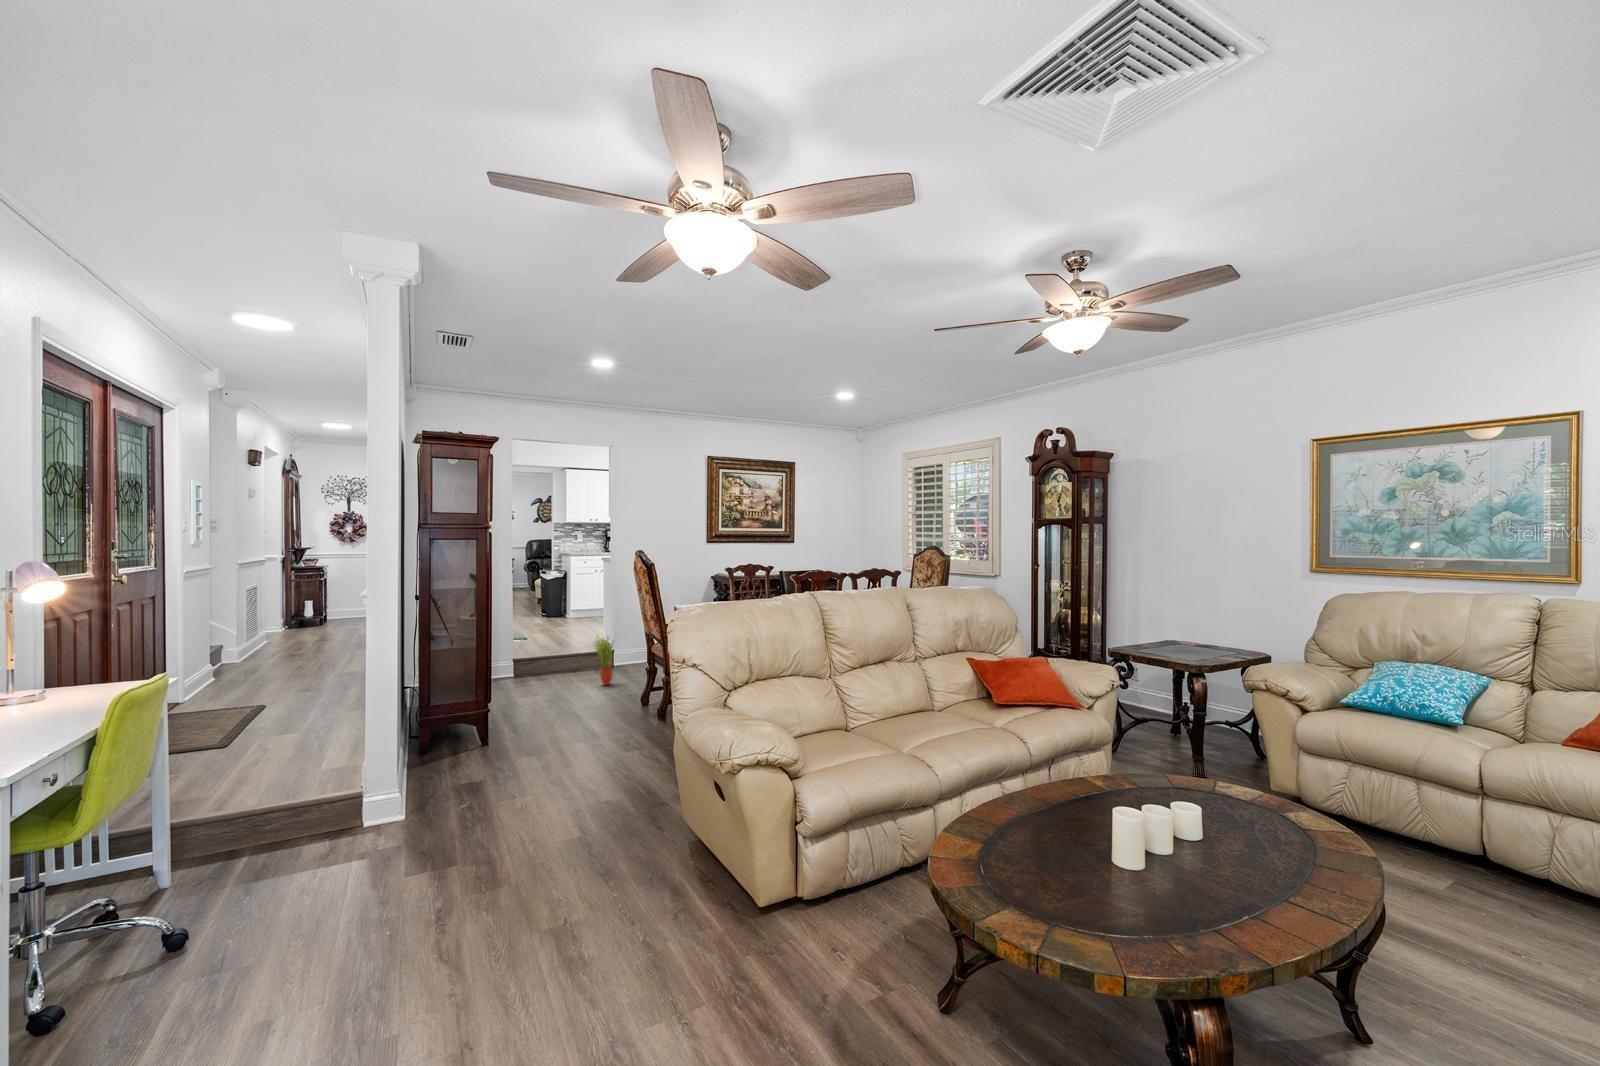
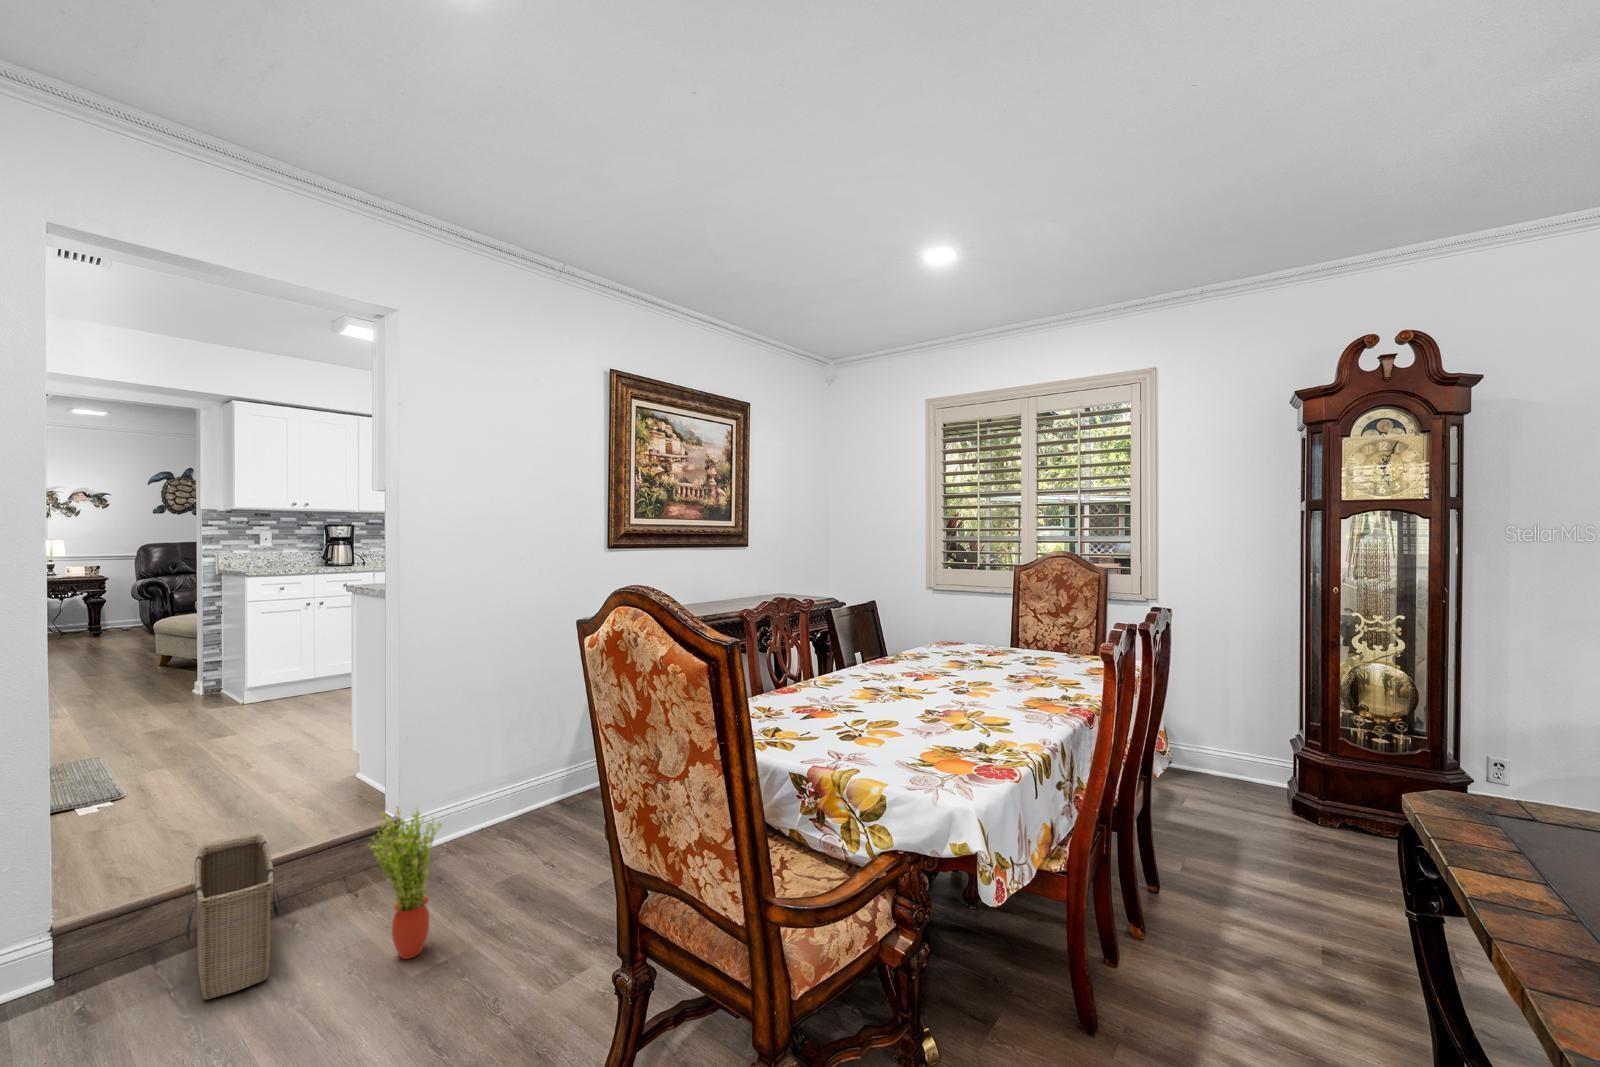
basket: none [544,645,570,685] -> present [186,834,280,999]

